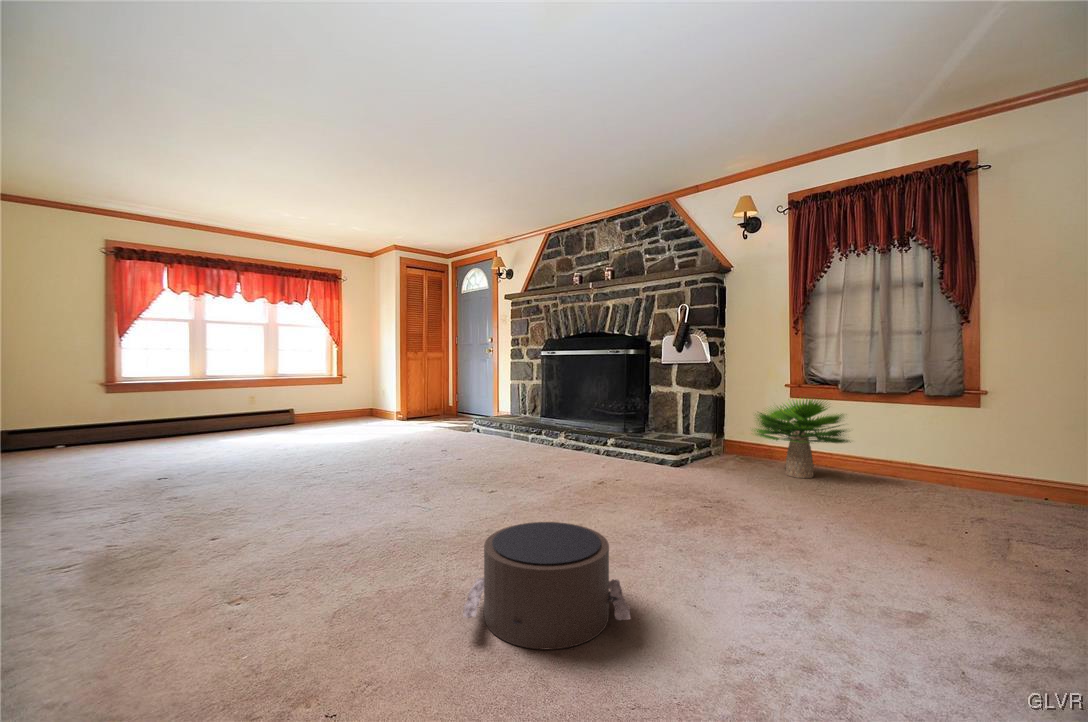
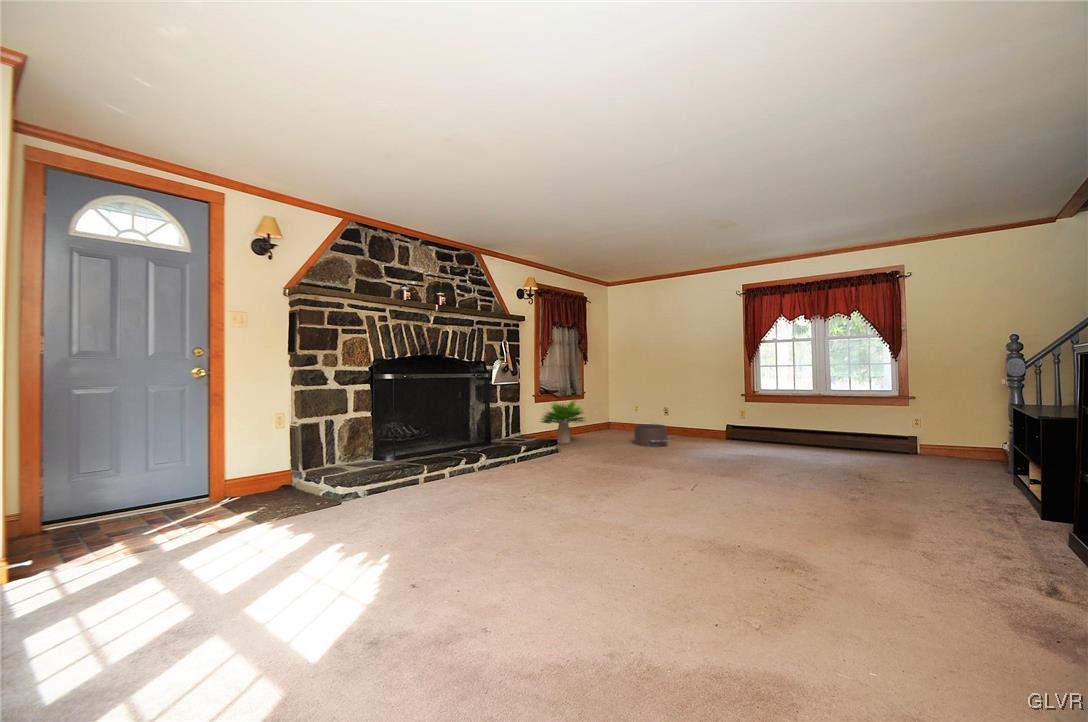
pouf: present [463,522,630,649] -> present [634,424,668,447]

